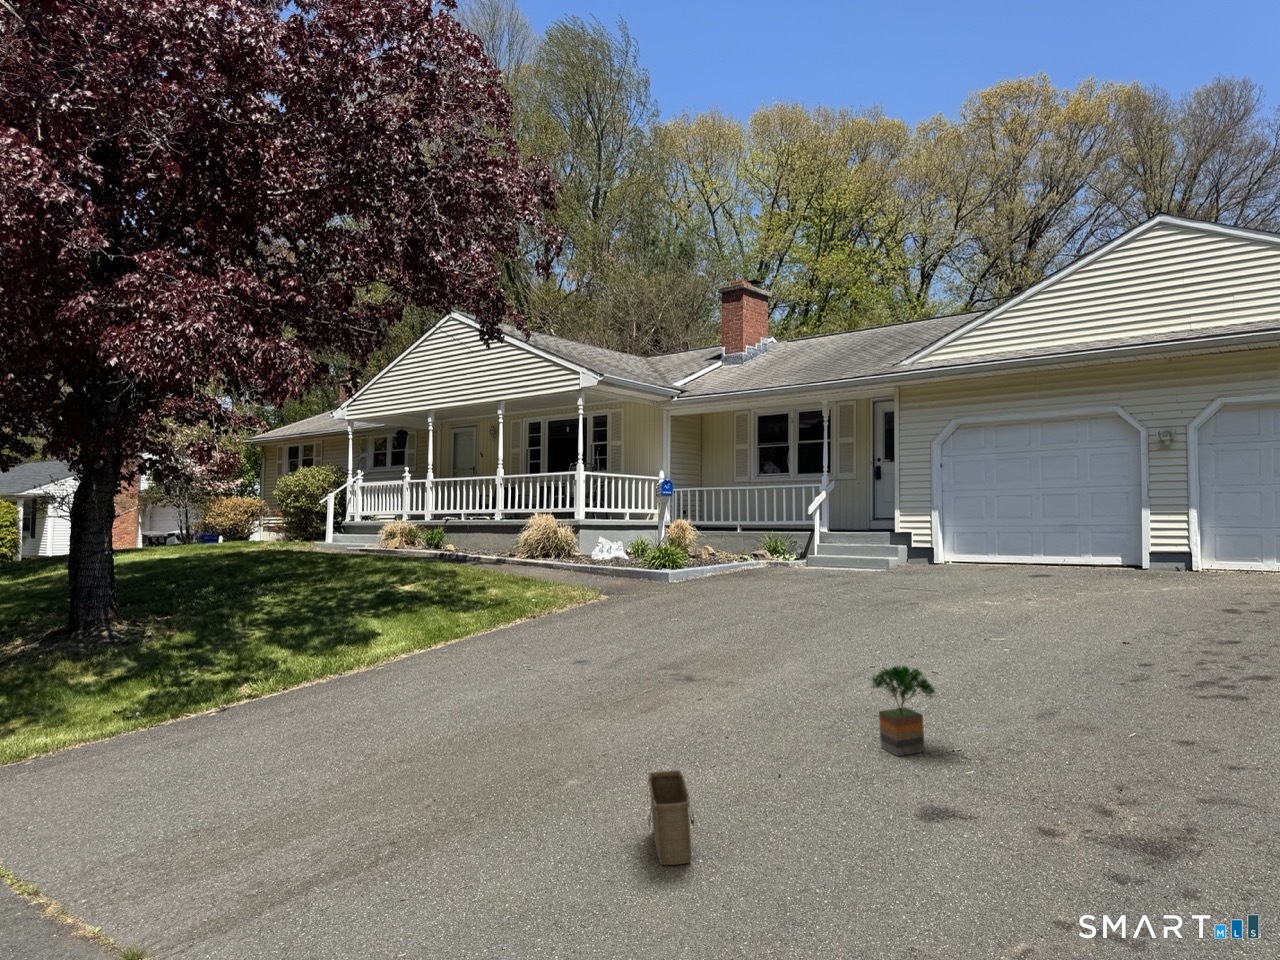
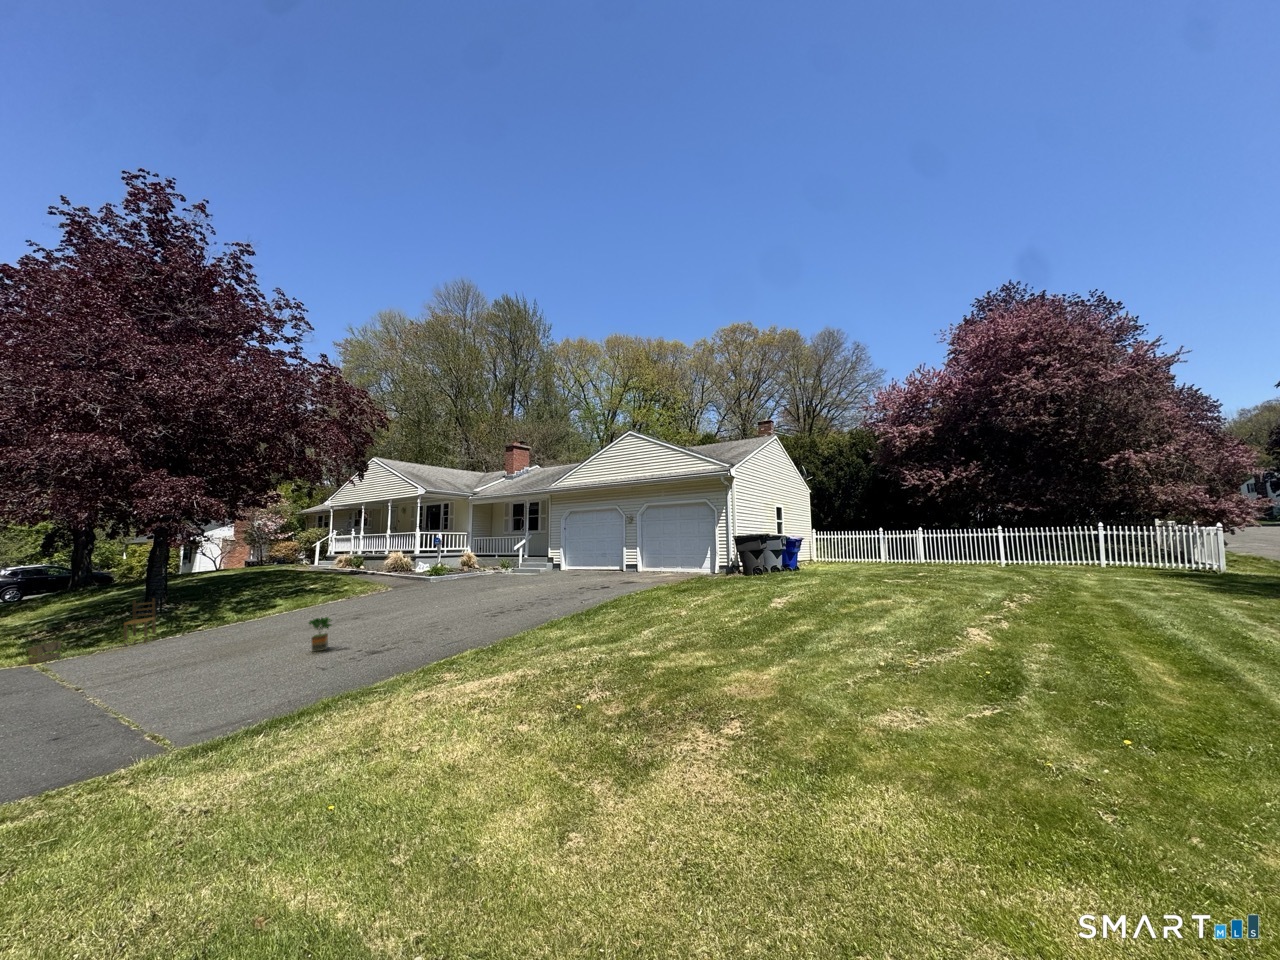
chair: none [251,600,297,708] -> present [124,598,156,647]
basket: present [648,770,694,865] -> present [28,641,61,663]

